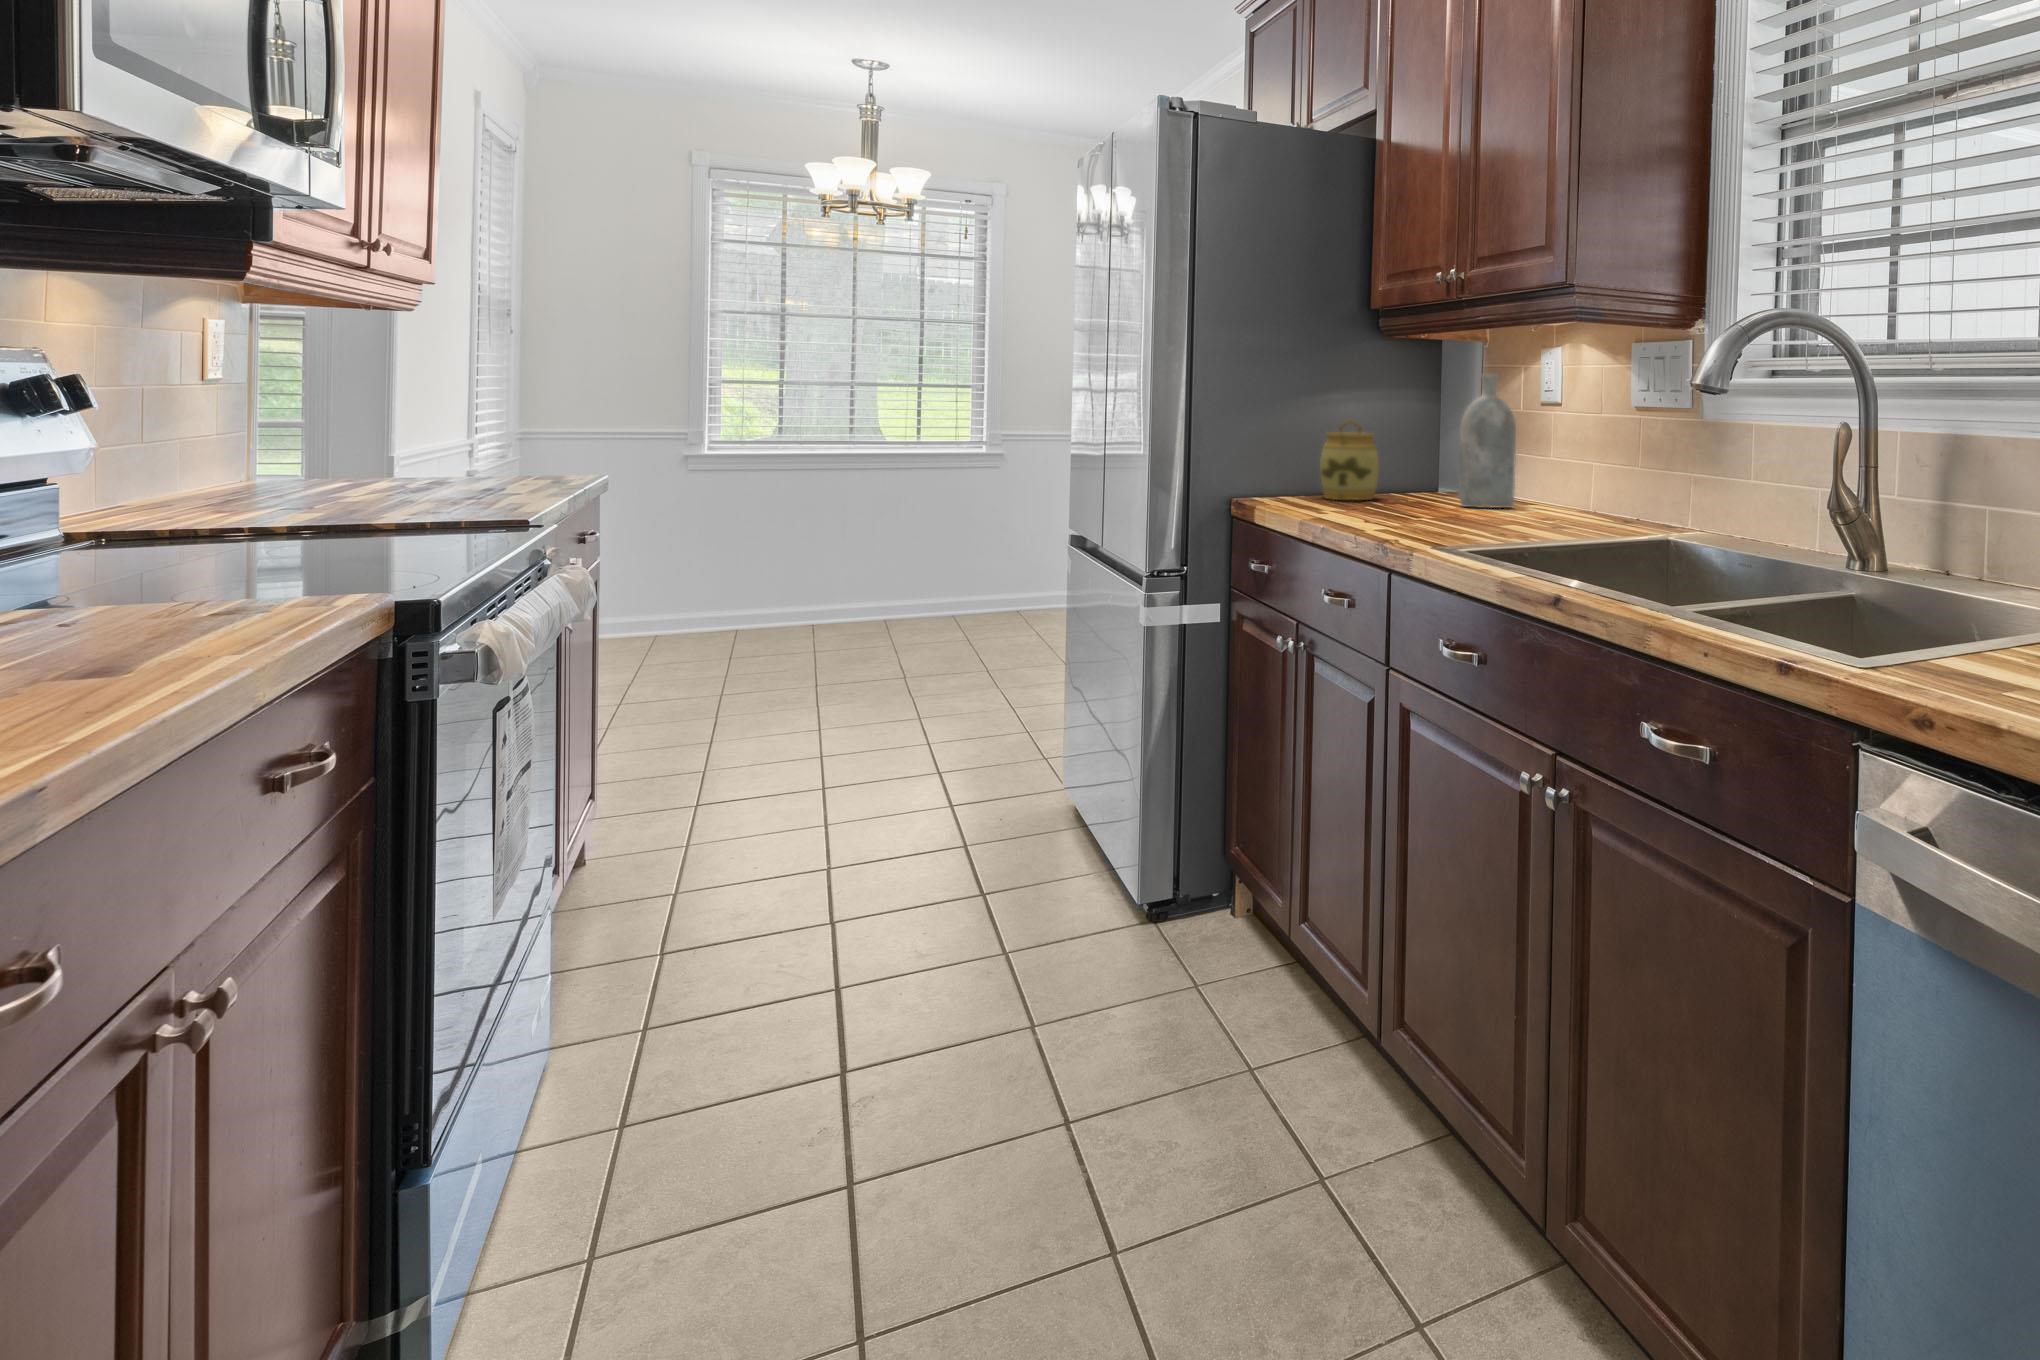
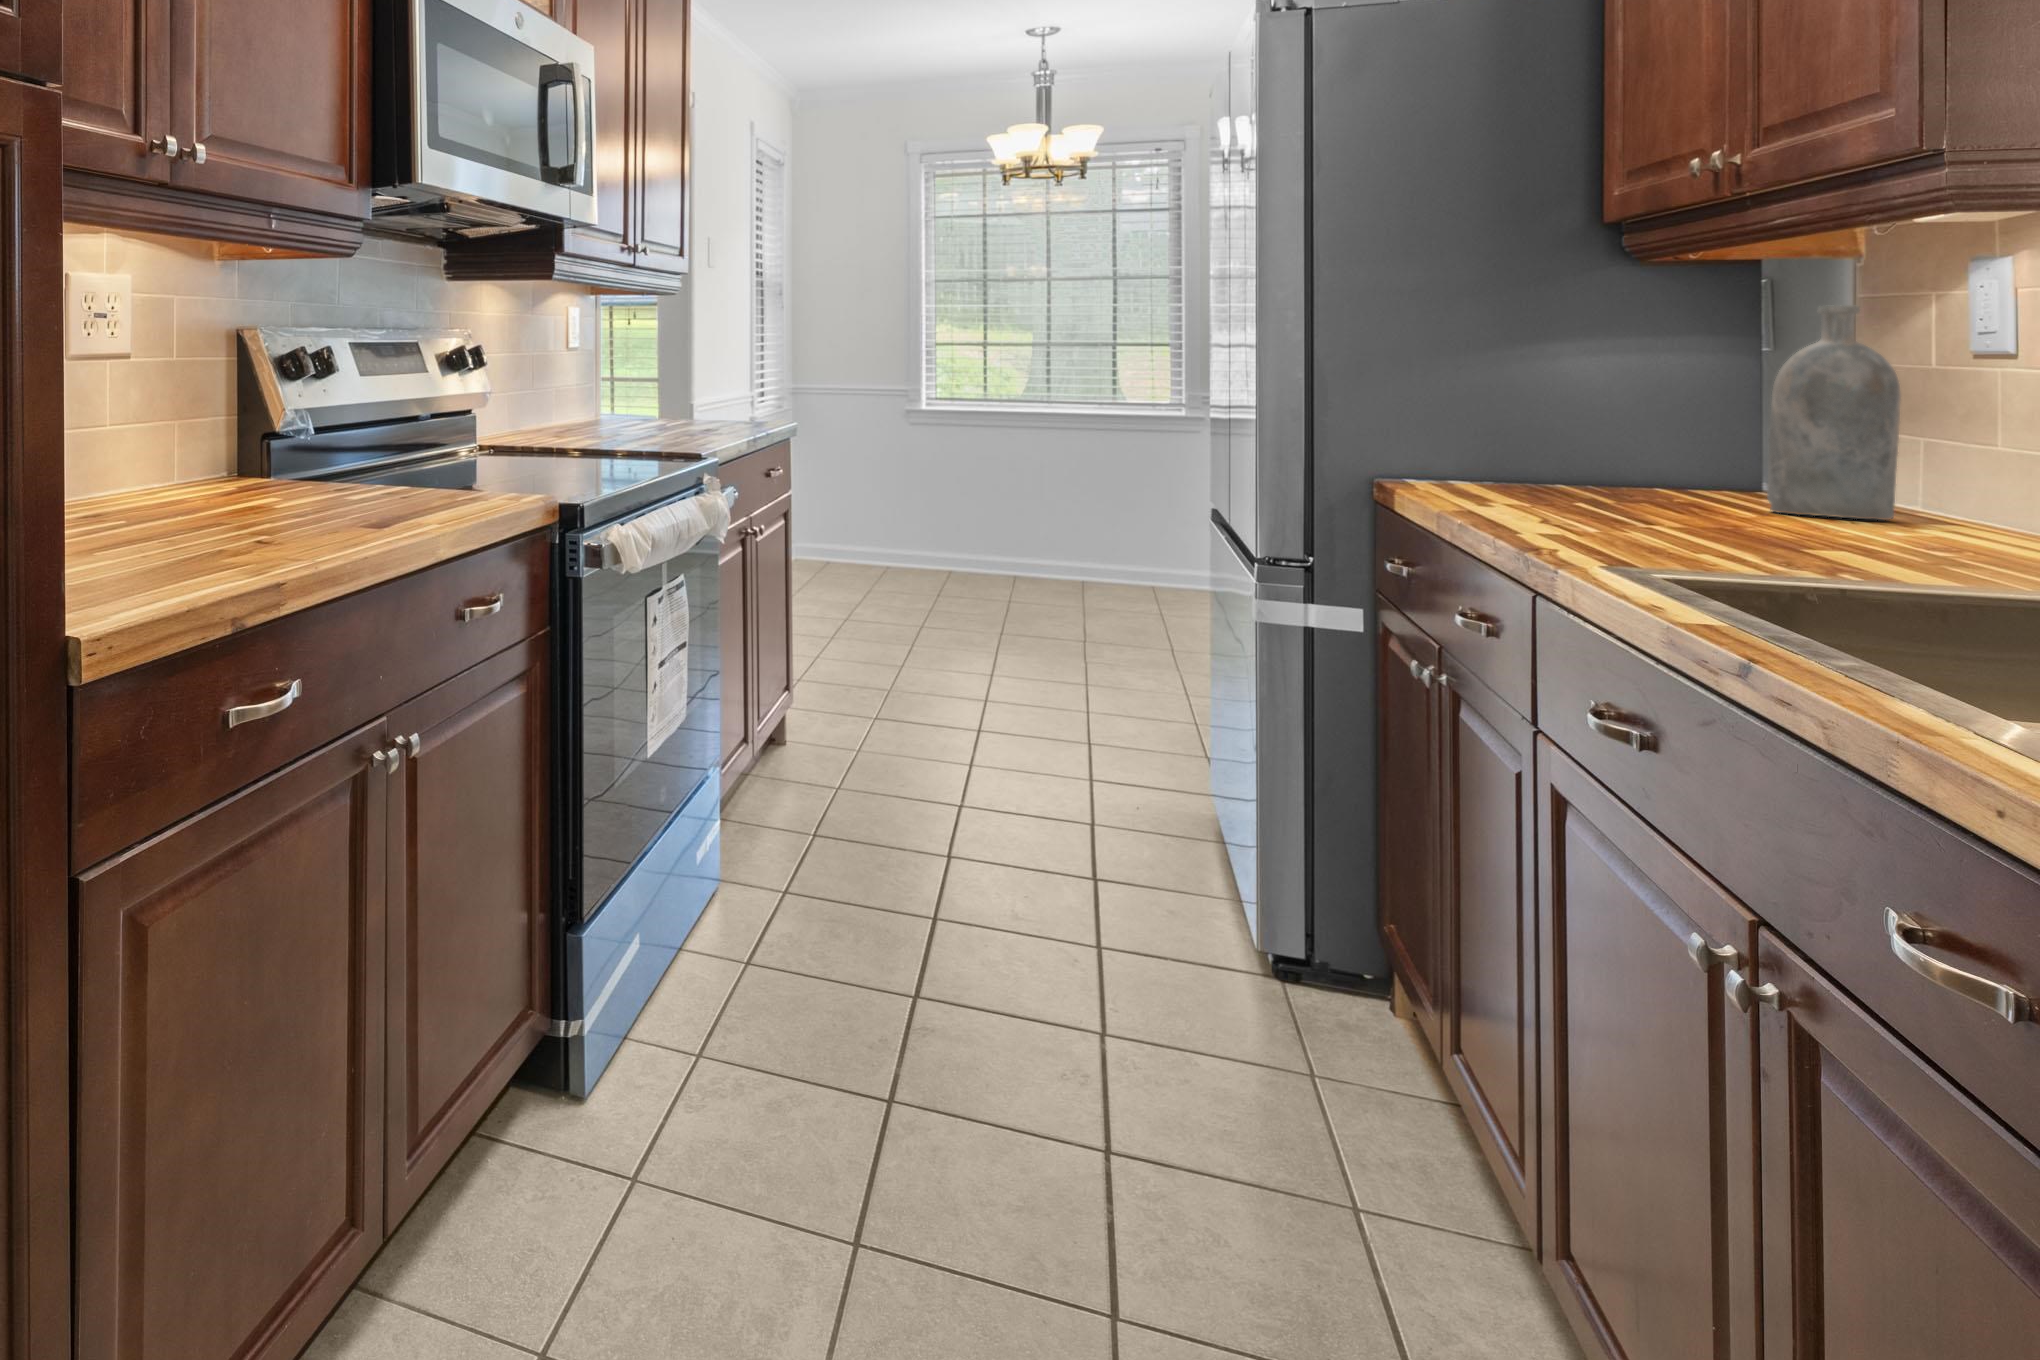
jar: present [1320,420,1379,500] -> none [1512,378,1617,492]

